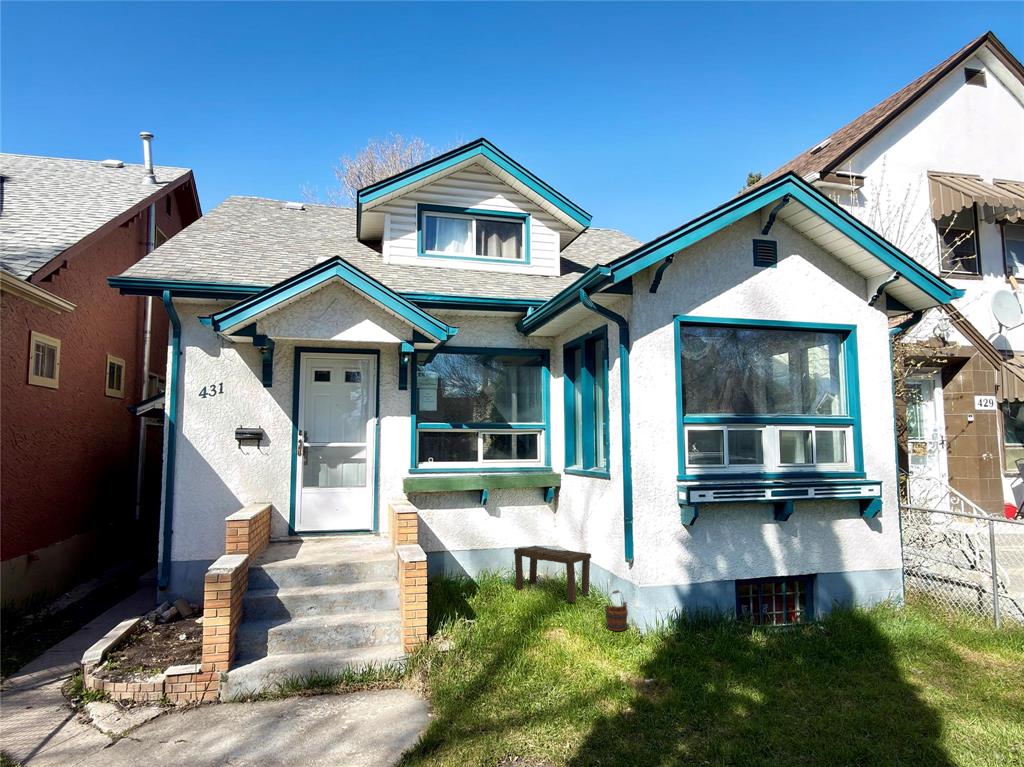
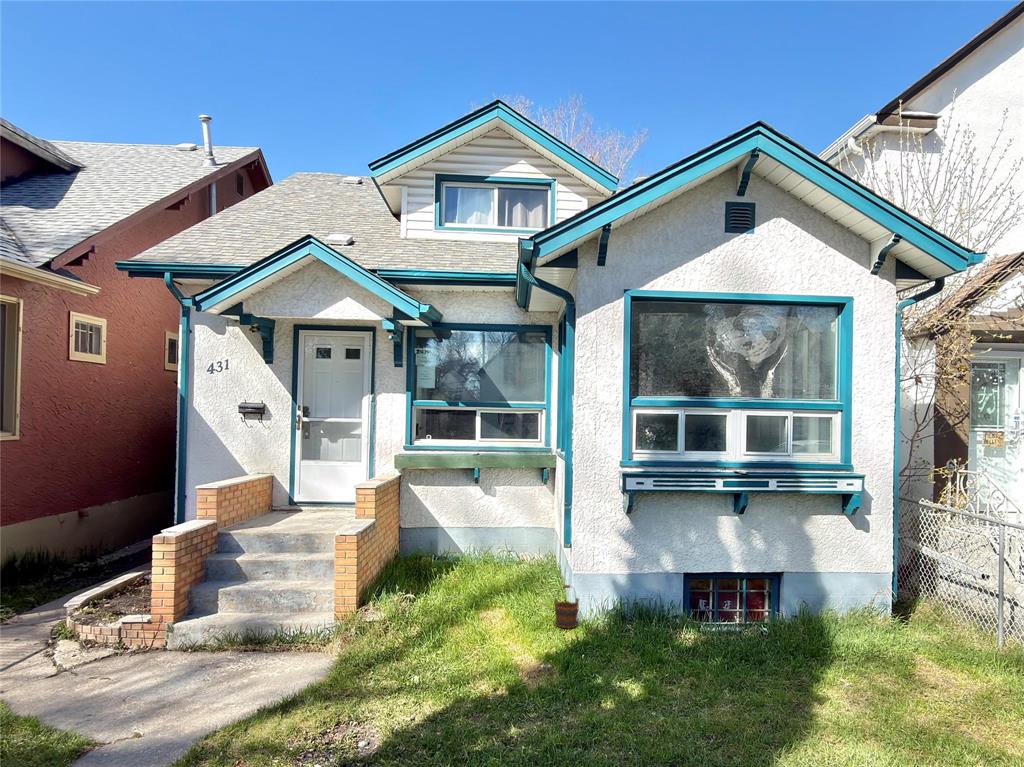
bench: present [514,545,591,602] -> none [494,533,568,594]

